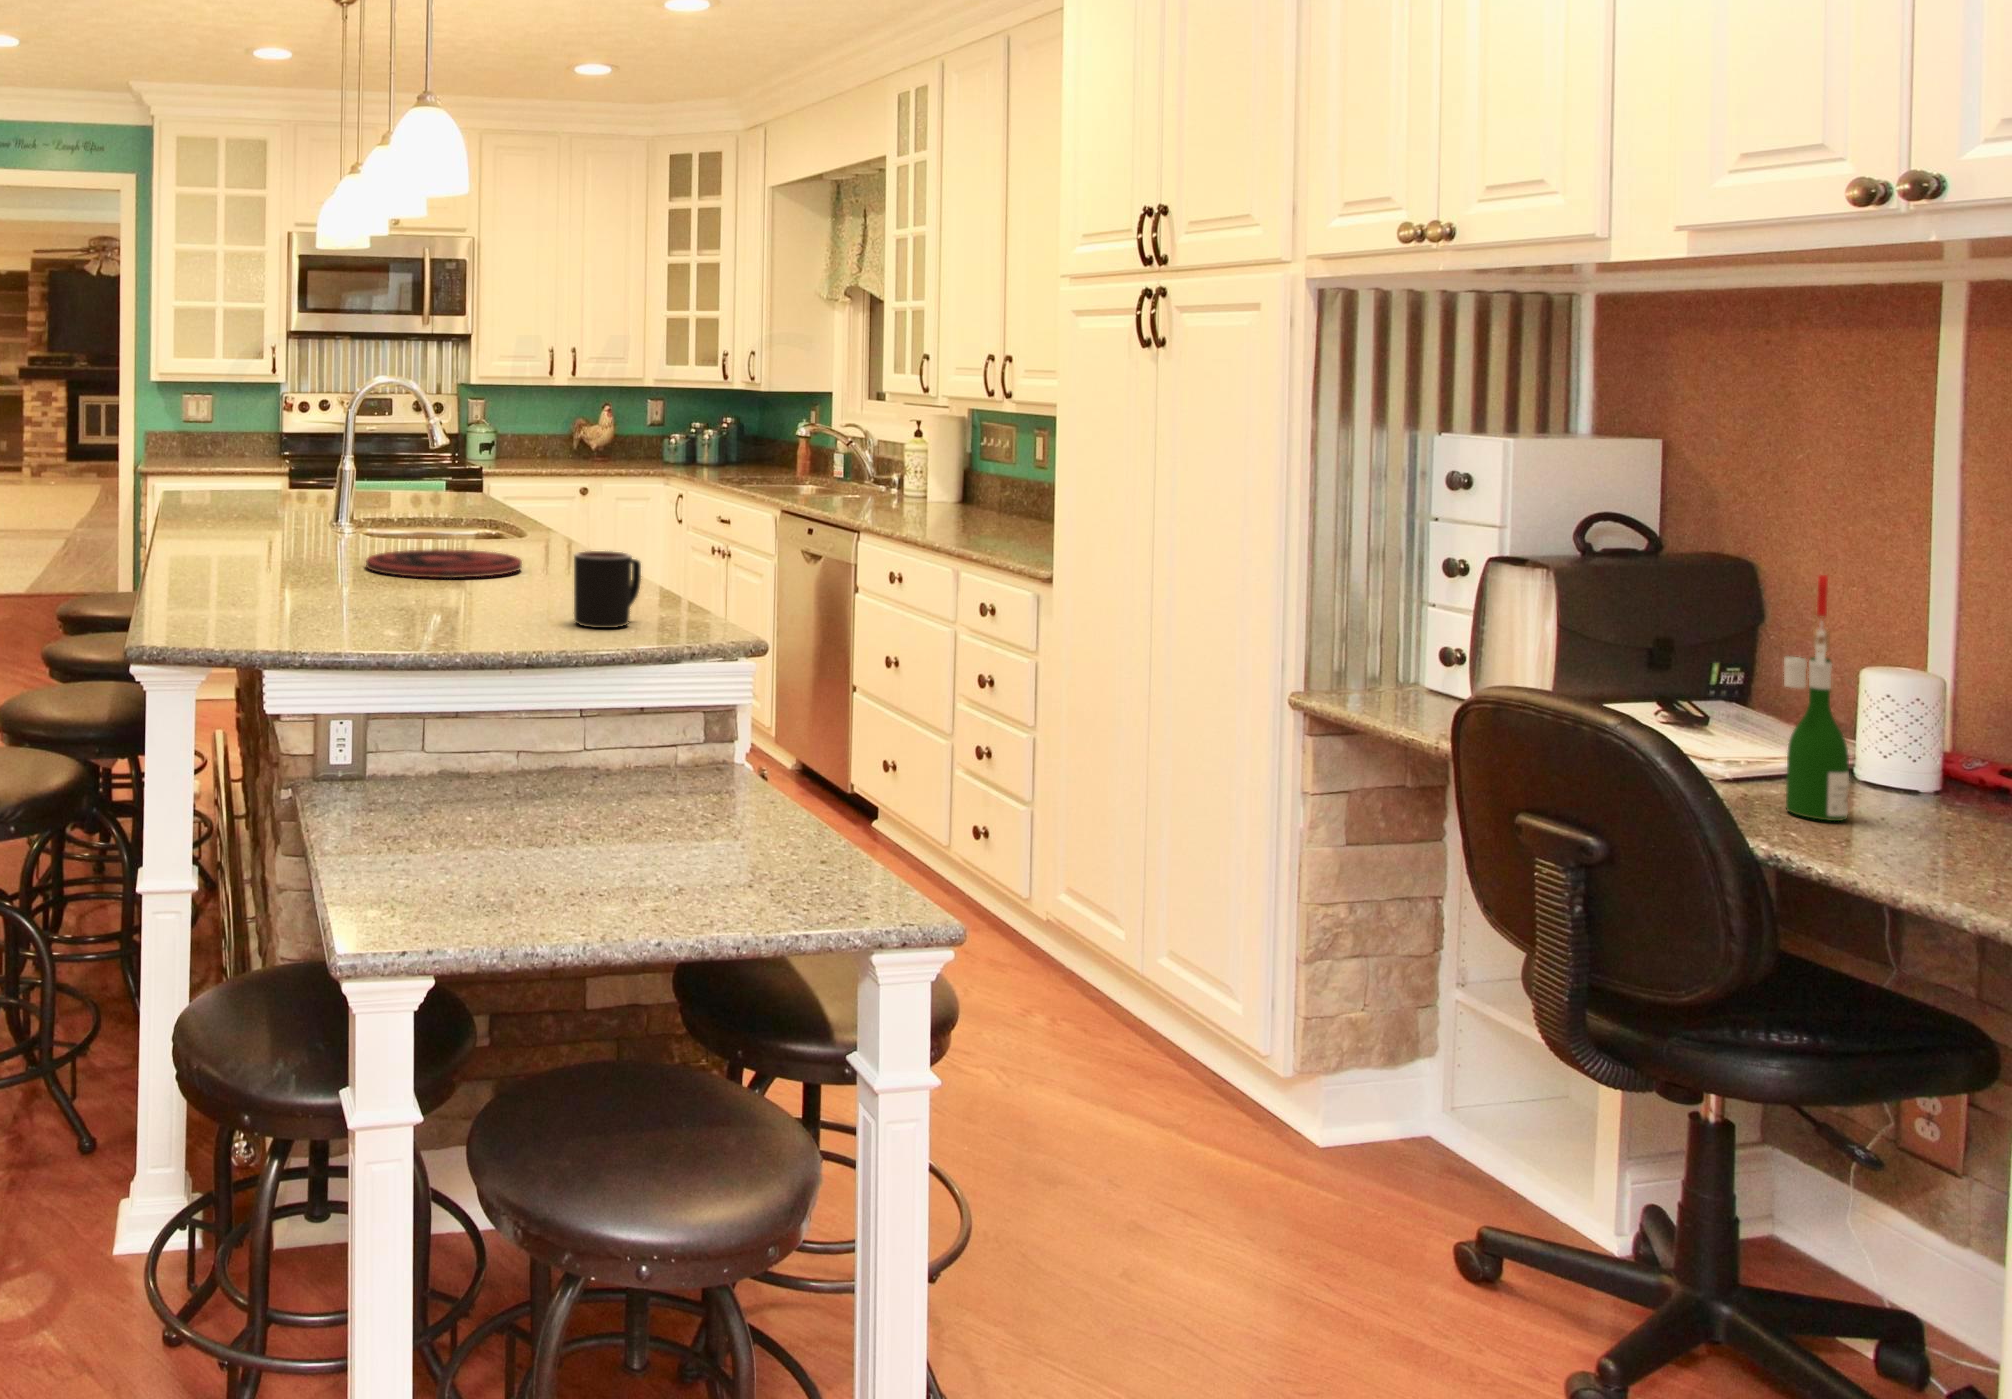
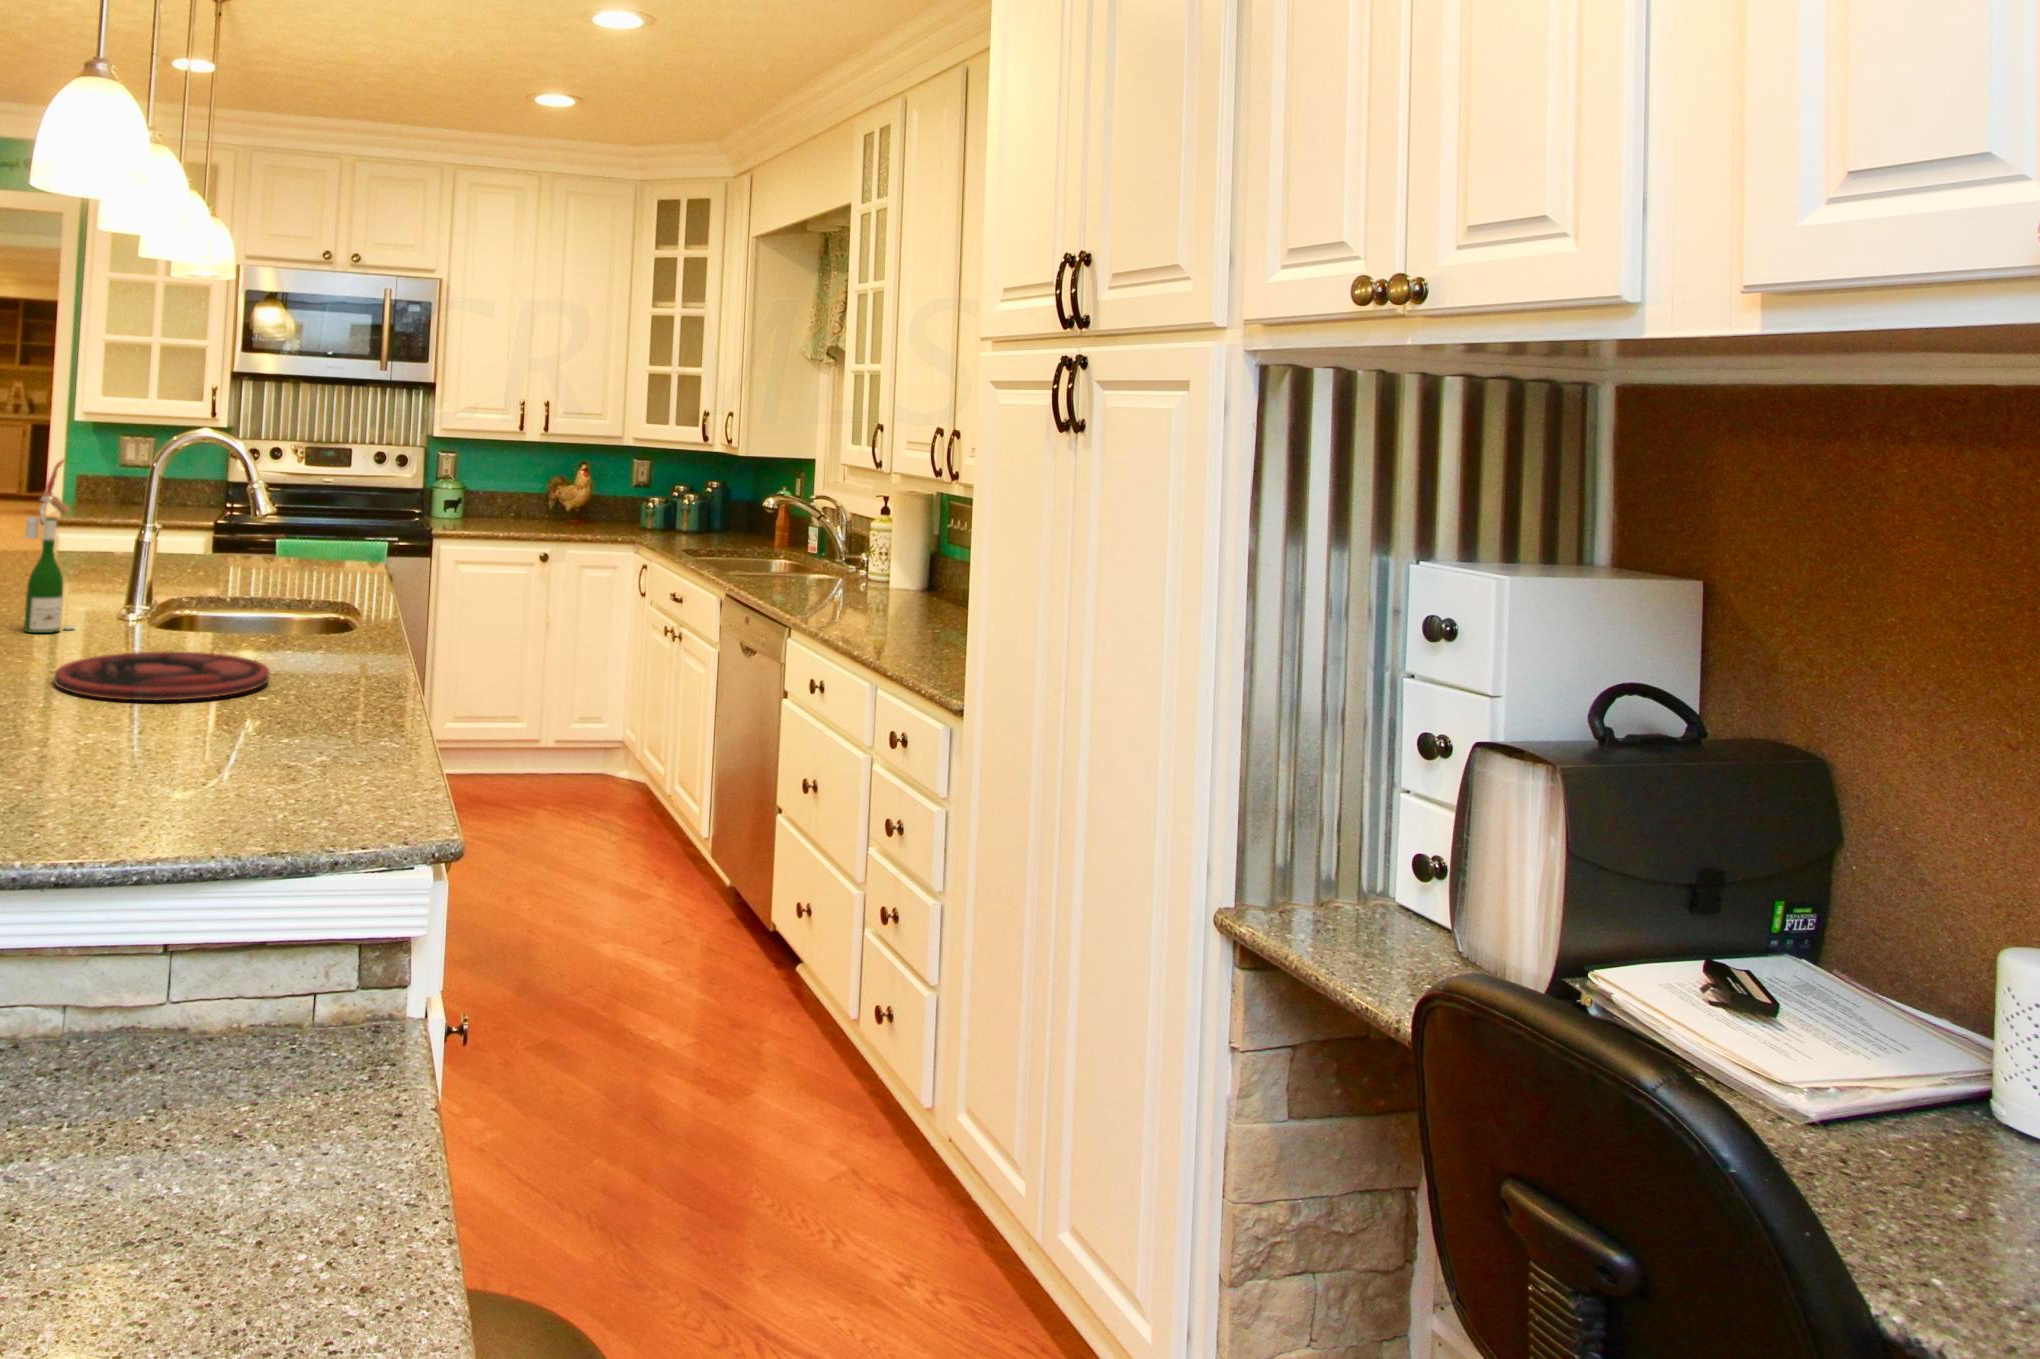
mug: present [574,551,641,628] -> none [190,694,306,814]
wine bottle: present [1784,575,1849,821] -> present [24,460,75,633]

